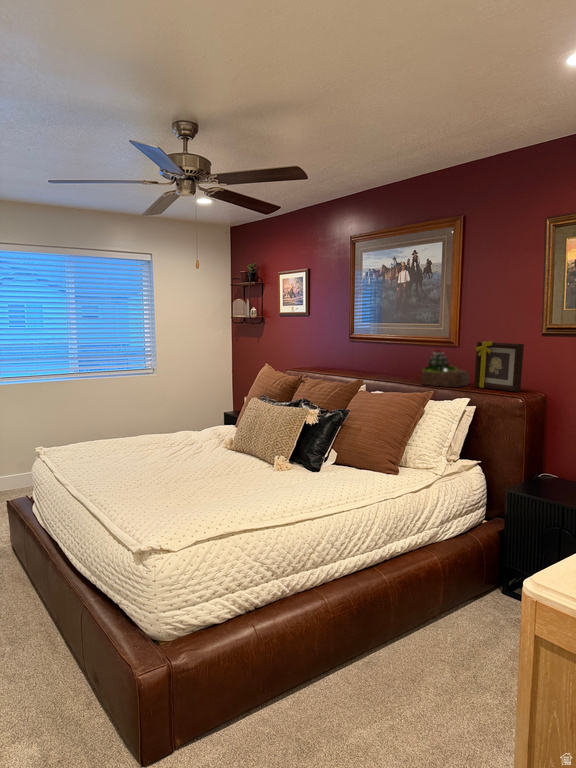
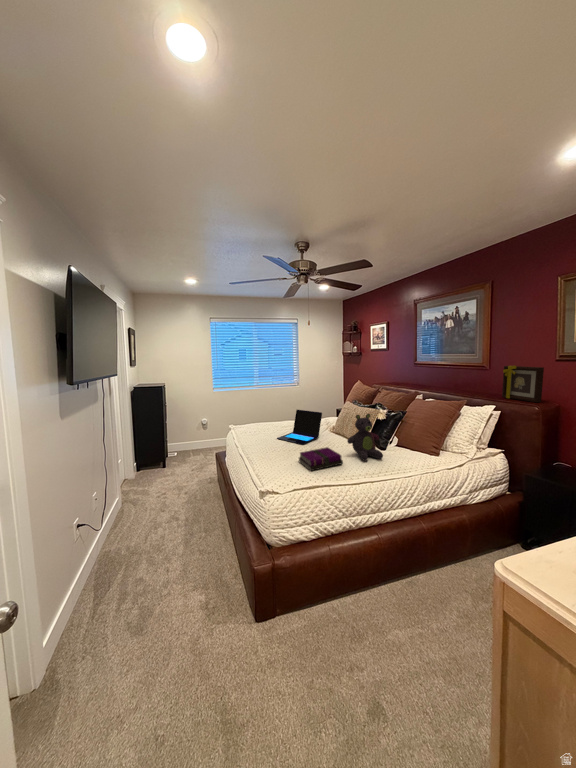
succulent plant: present [421,350,470,387] -> none [460,372,499,397]
stuffed bear: none [267,412,324,489] -> present [347,414,383,461]
laptop: none [131,413,215,473] -> present [277,410,322,445]
notebook: none [186,471,264,511] -> present [299,447,343,471]

